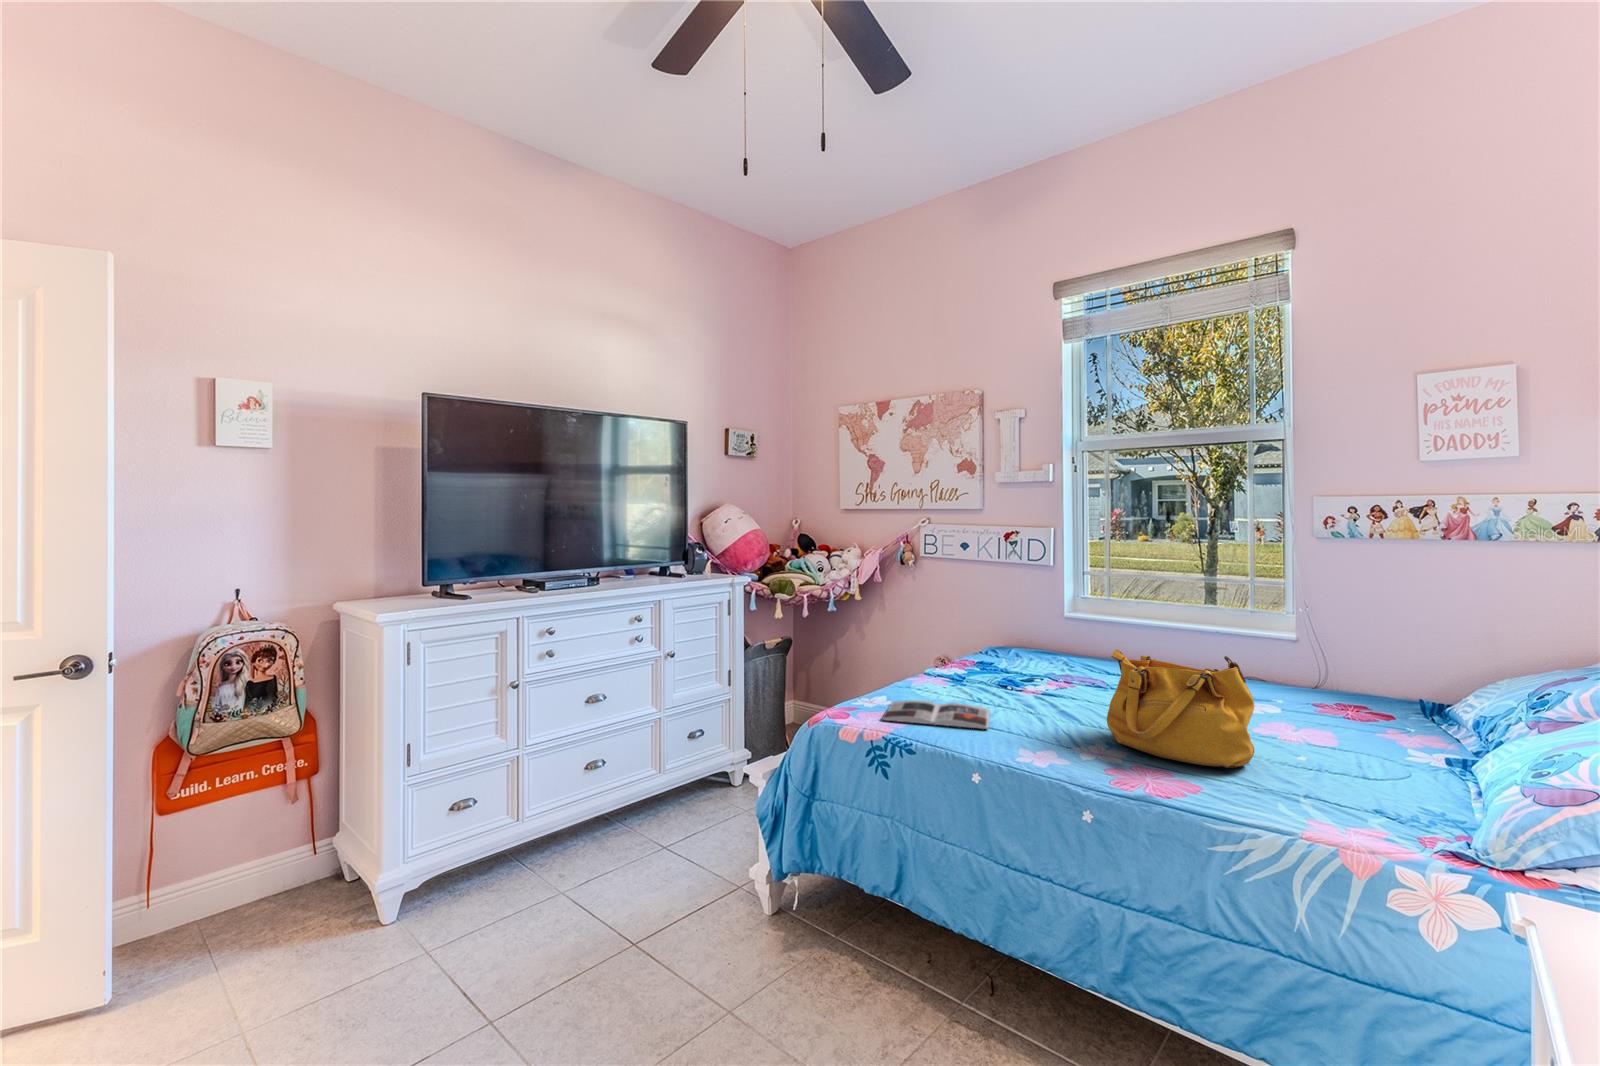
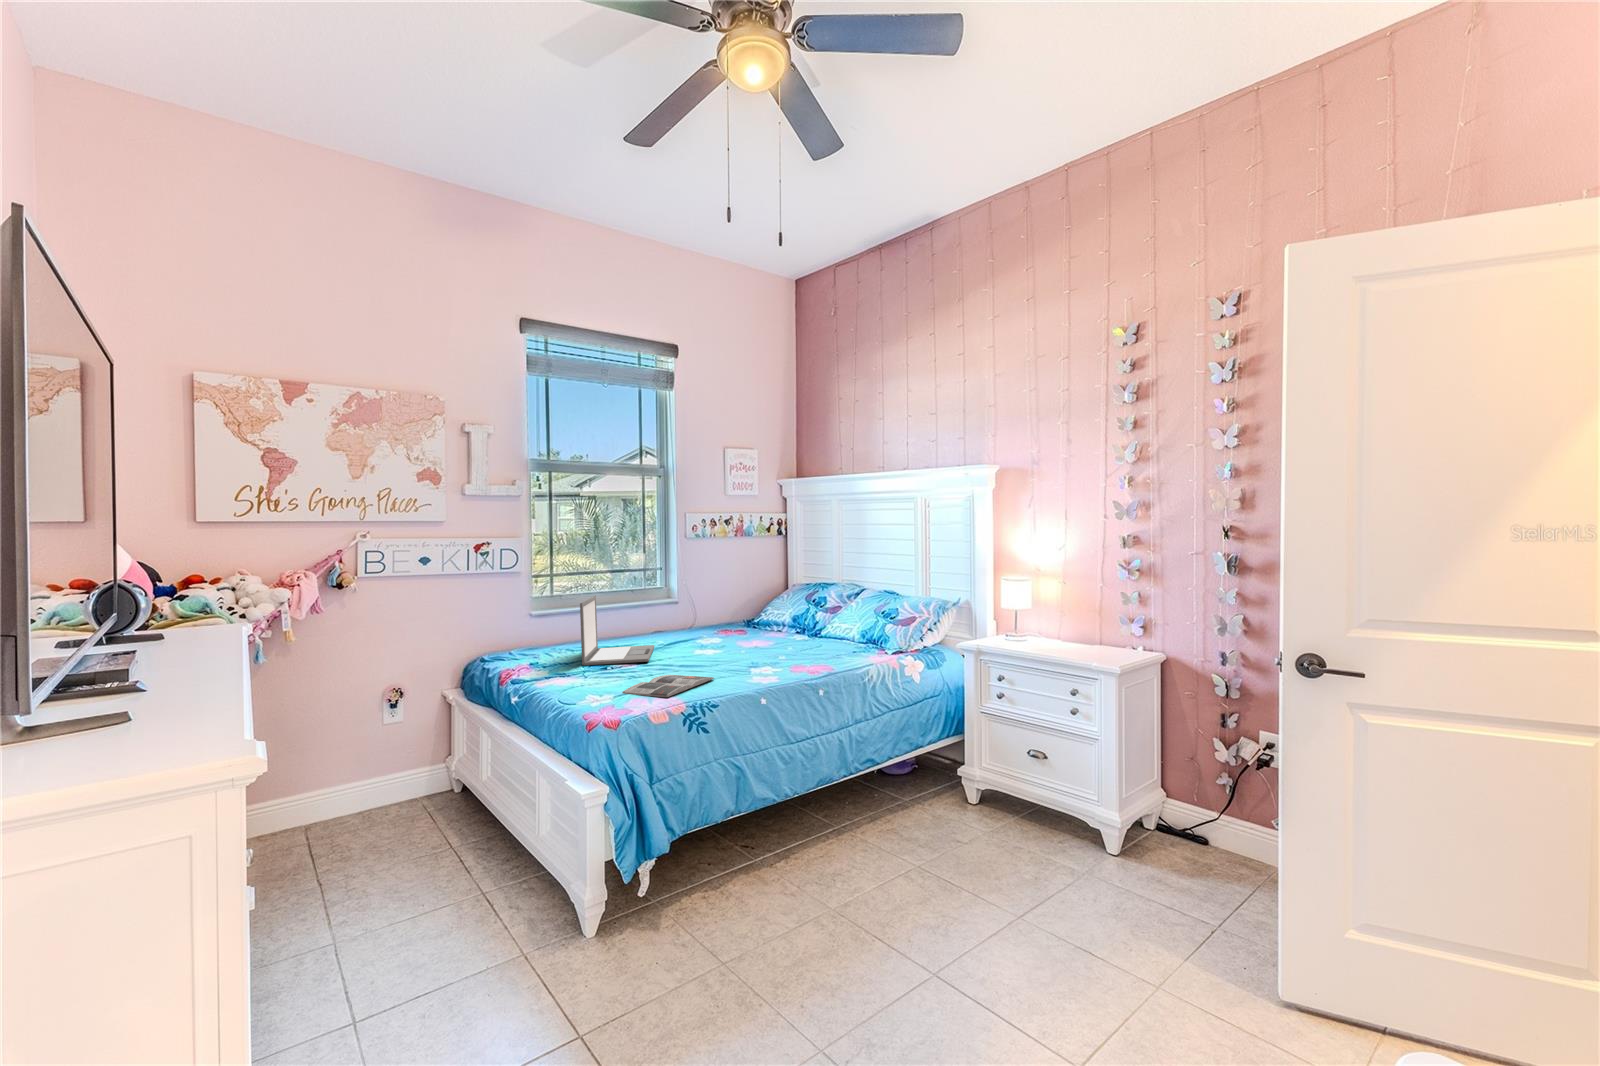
laptop: none [1001,601,1138,691] -> present [580,596,654,665]
handbag: present [1107,649,1254,768] -> none [738,597,811,664]

